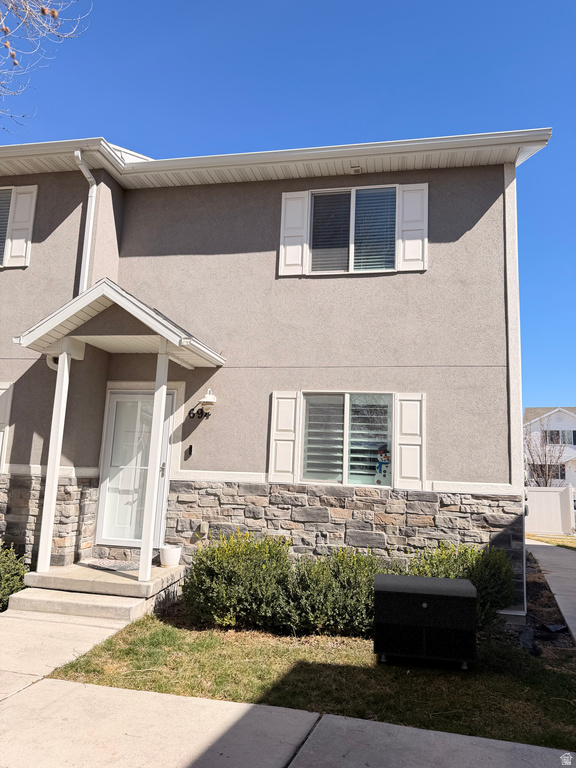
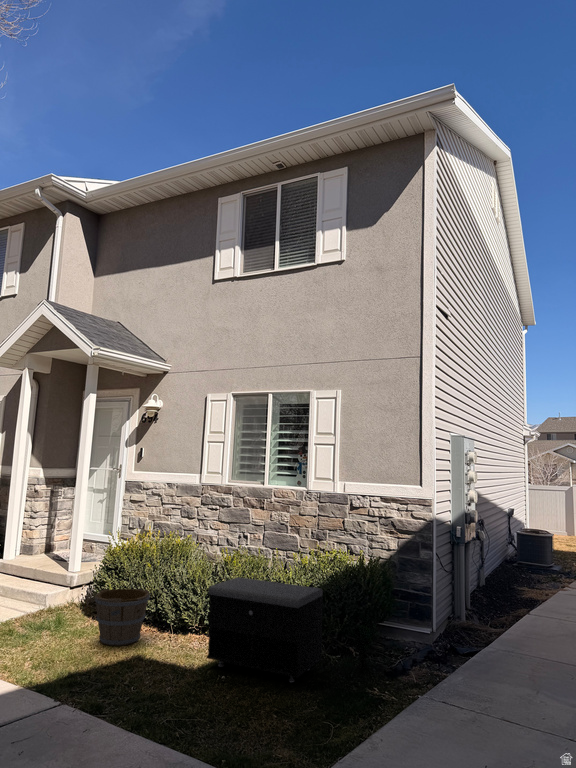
wooden bucket: none [224,592,280,652] -> present [95,589,150,646]
decorative plant: none [485,597,512,652] -> present [349,610,378,669]

